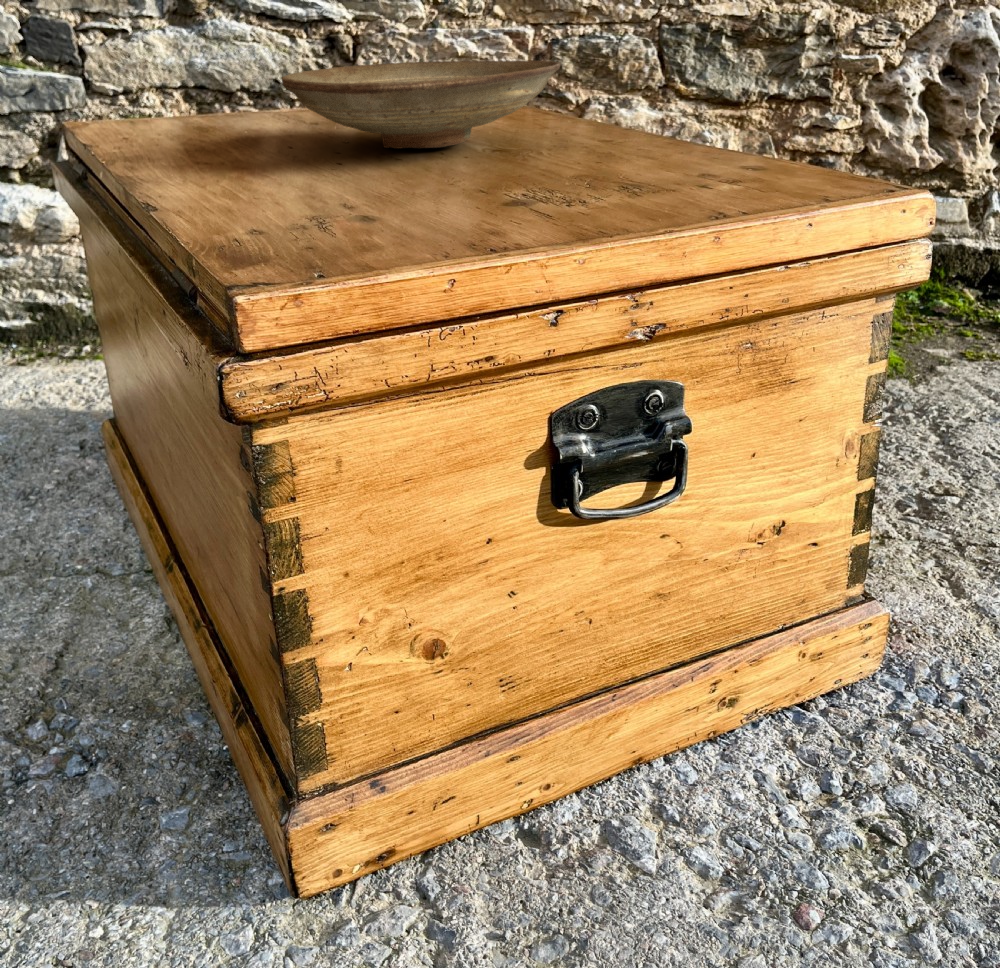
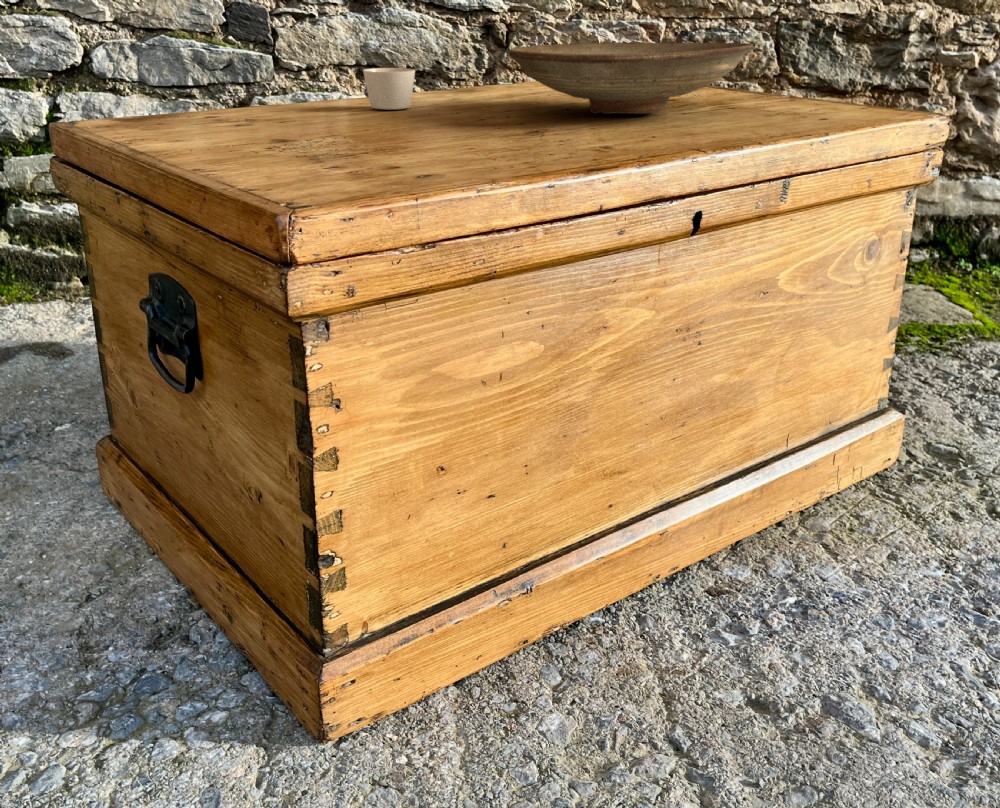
candle: none [126,98,187,147] -> present [363,68,415,110]

